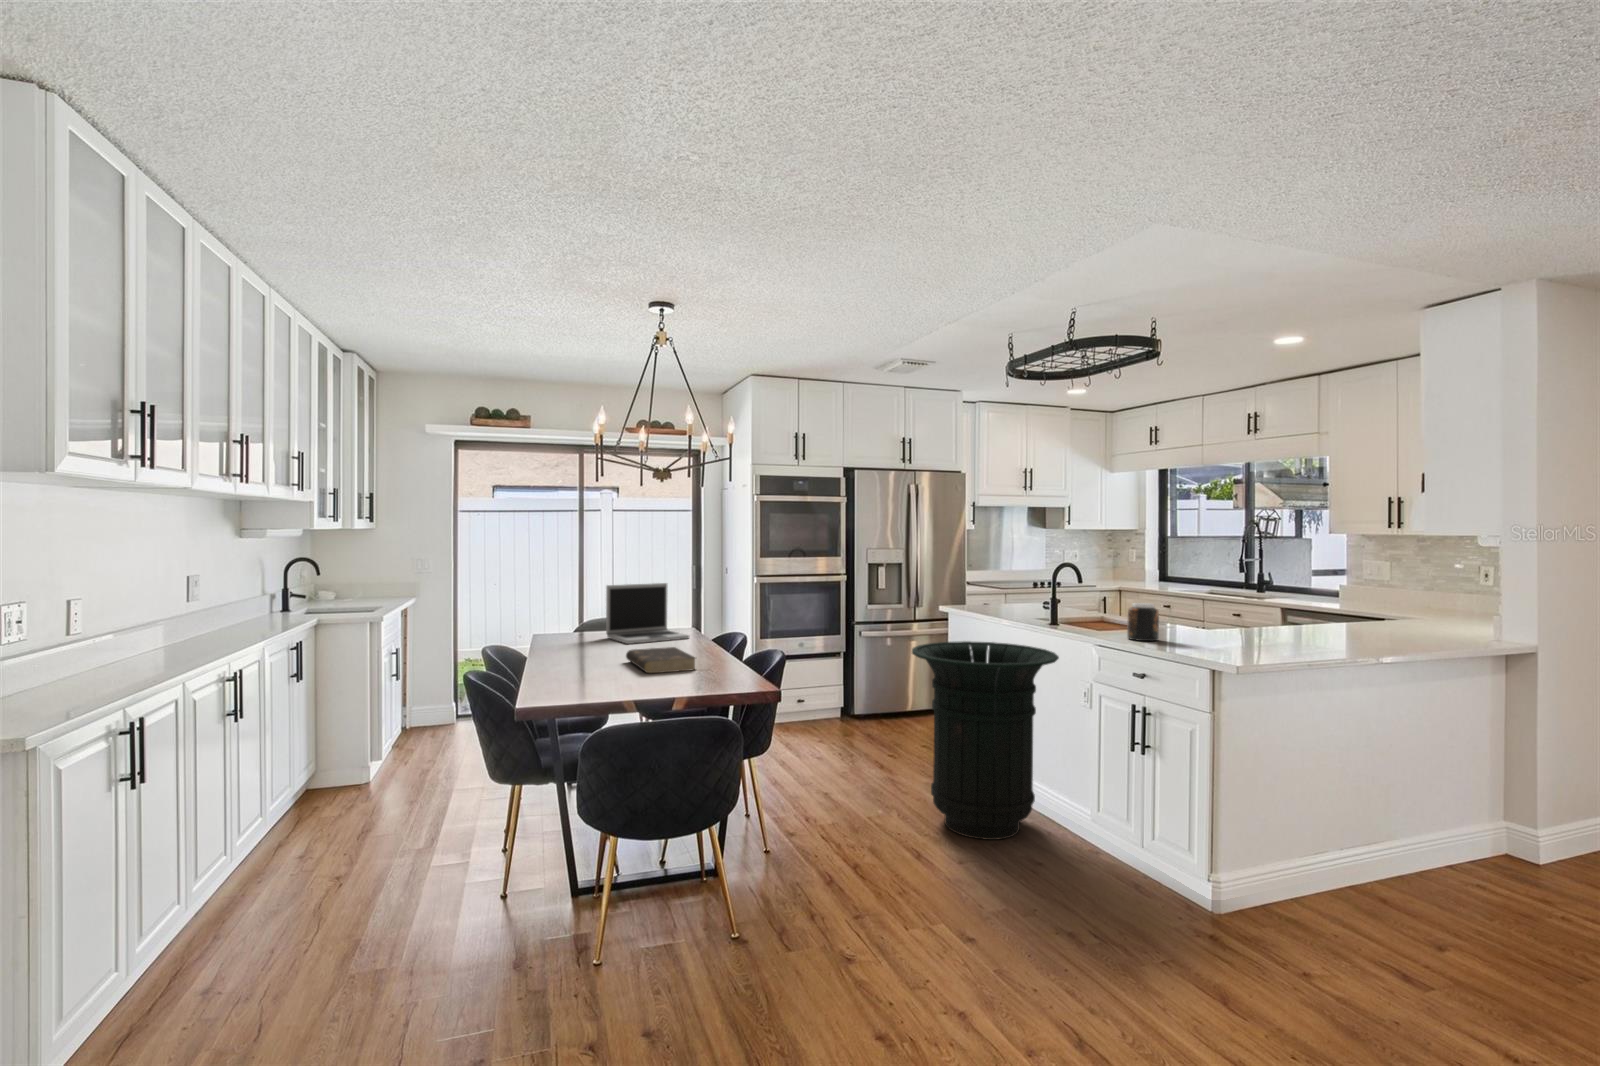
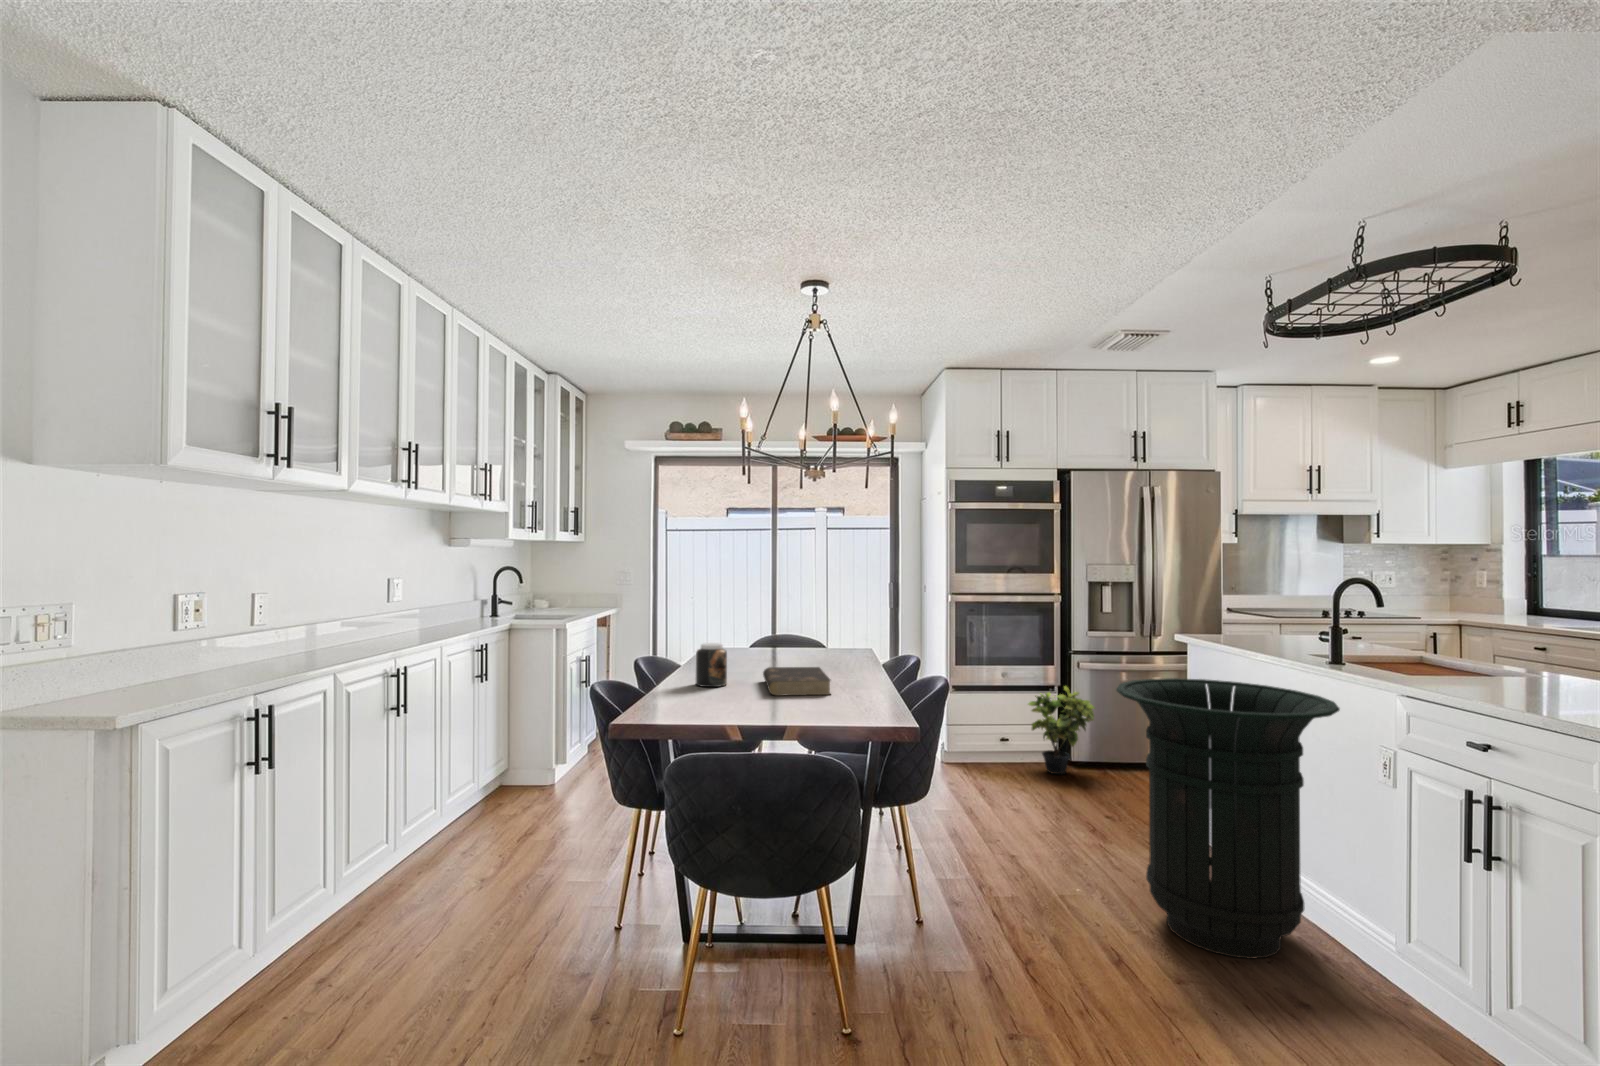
laptop: present [606,583,689,644] -> none [769,596,856,662]
jar: present [1127,603,1159,641] -> present [696,643,727,687]
potted plant: none [818,653,873,727] -> present [1028,686,1095,774]

